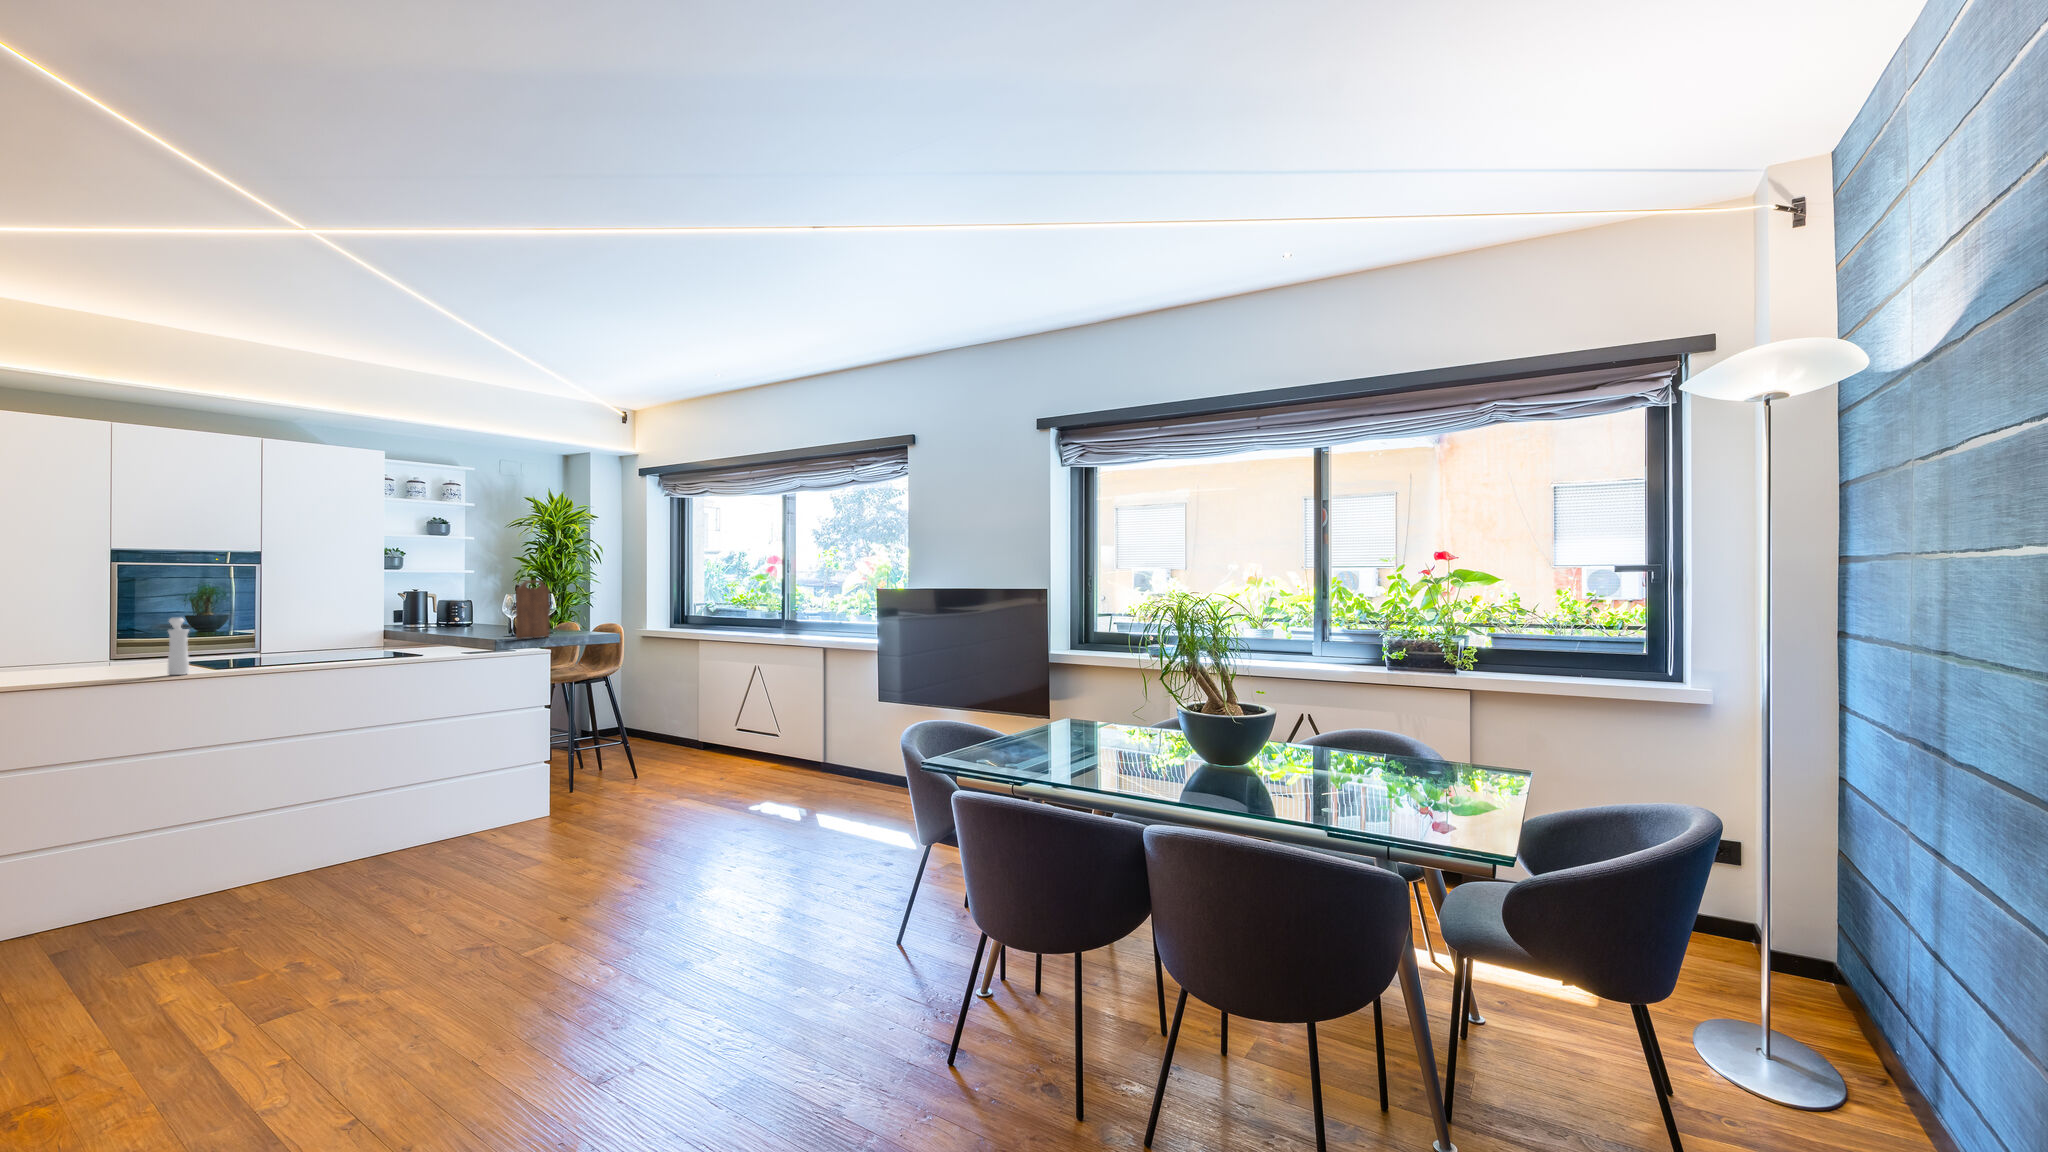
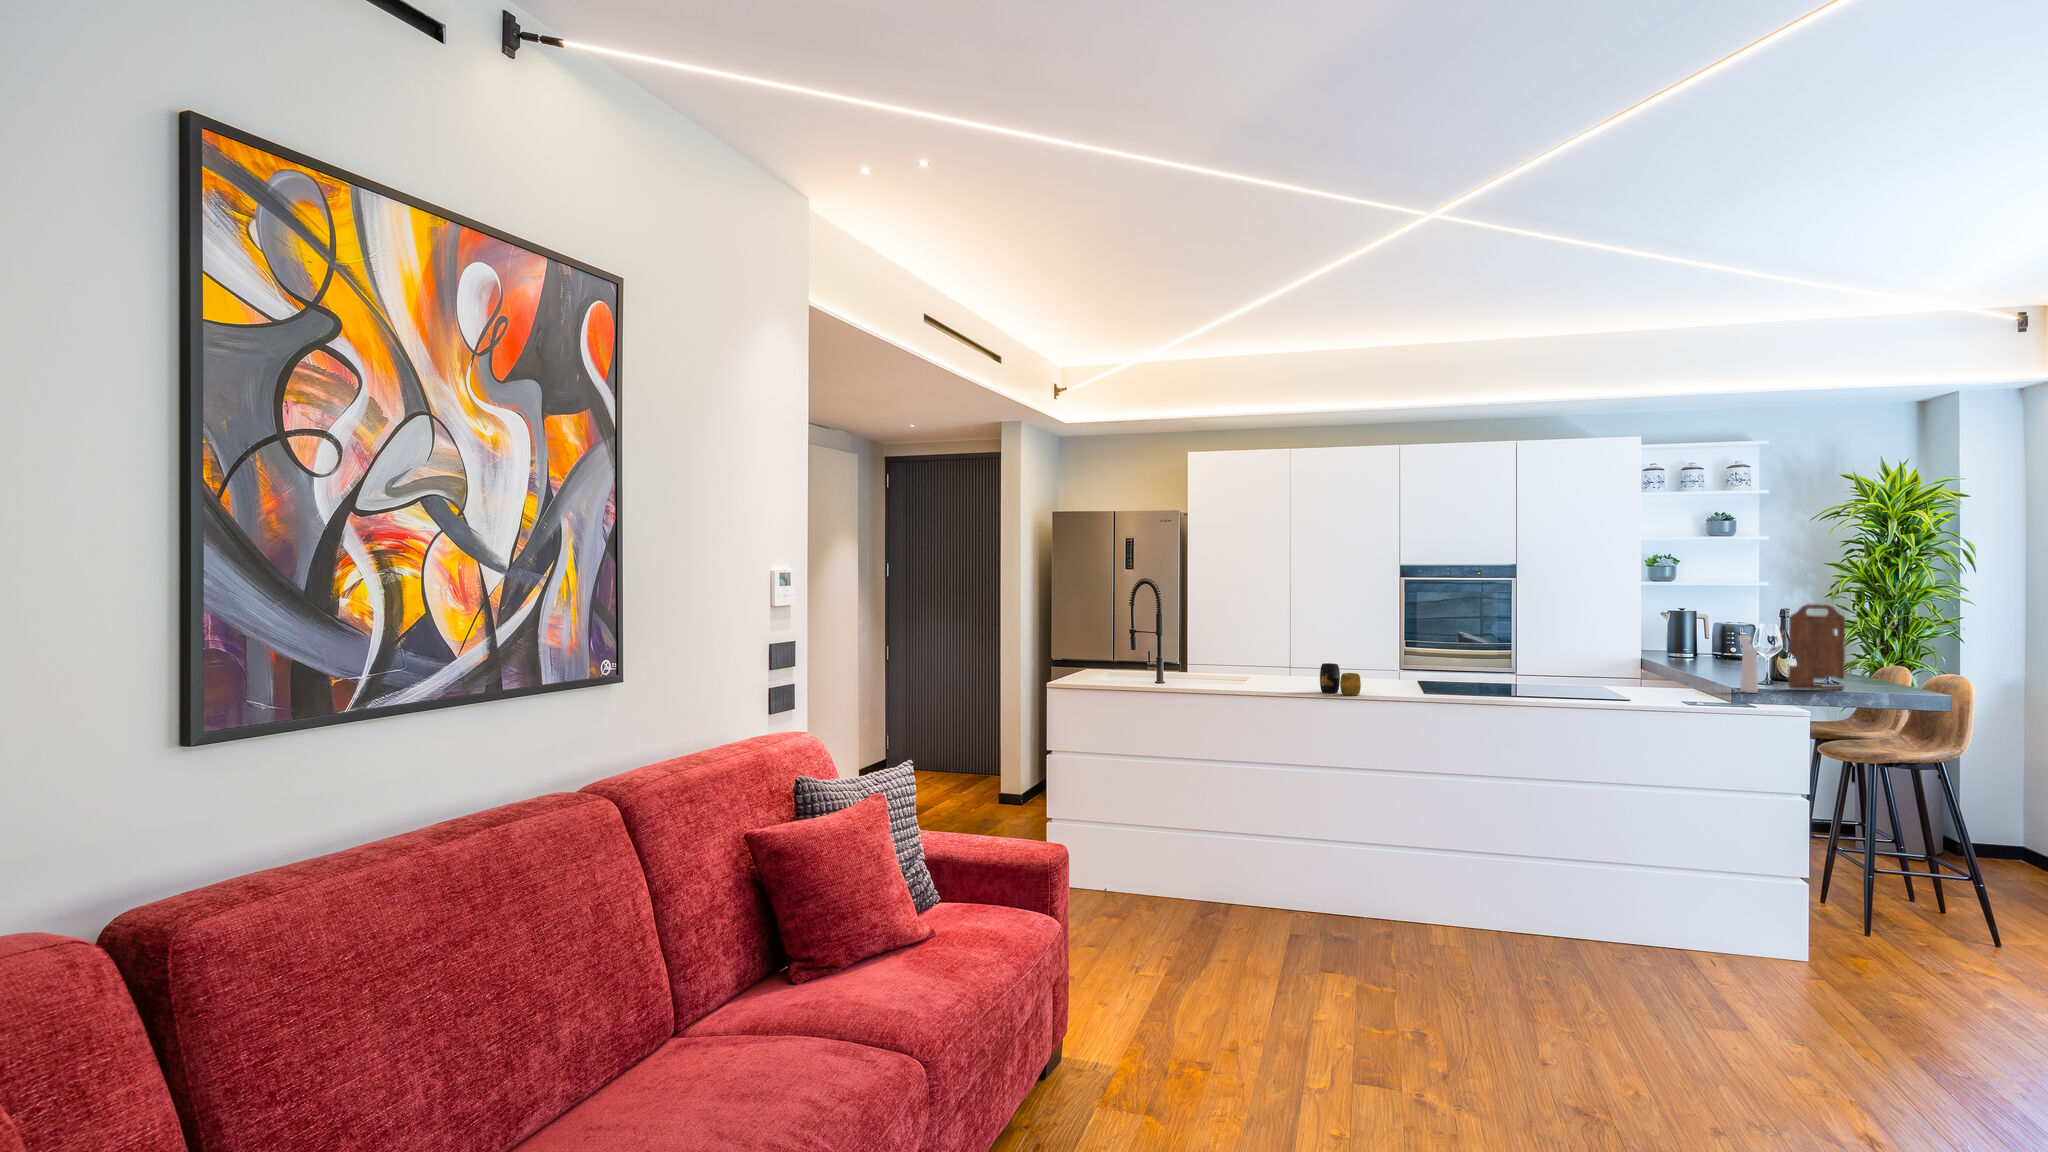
pepper mill: present [168,618,189,675] -> present [1739,636,1758,693]
vase: none [50,650,119,683] -> present [1320,663,1361,696]

